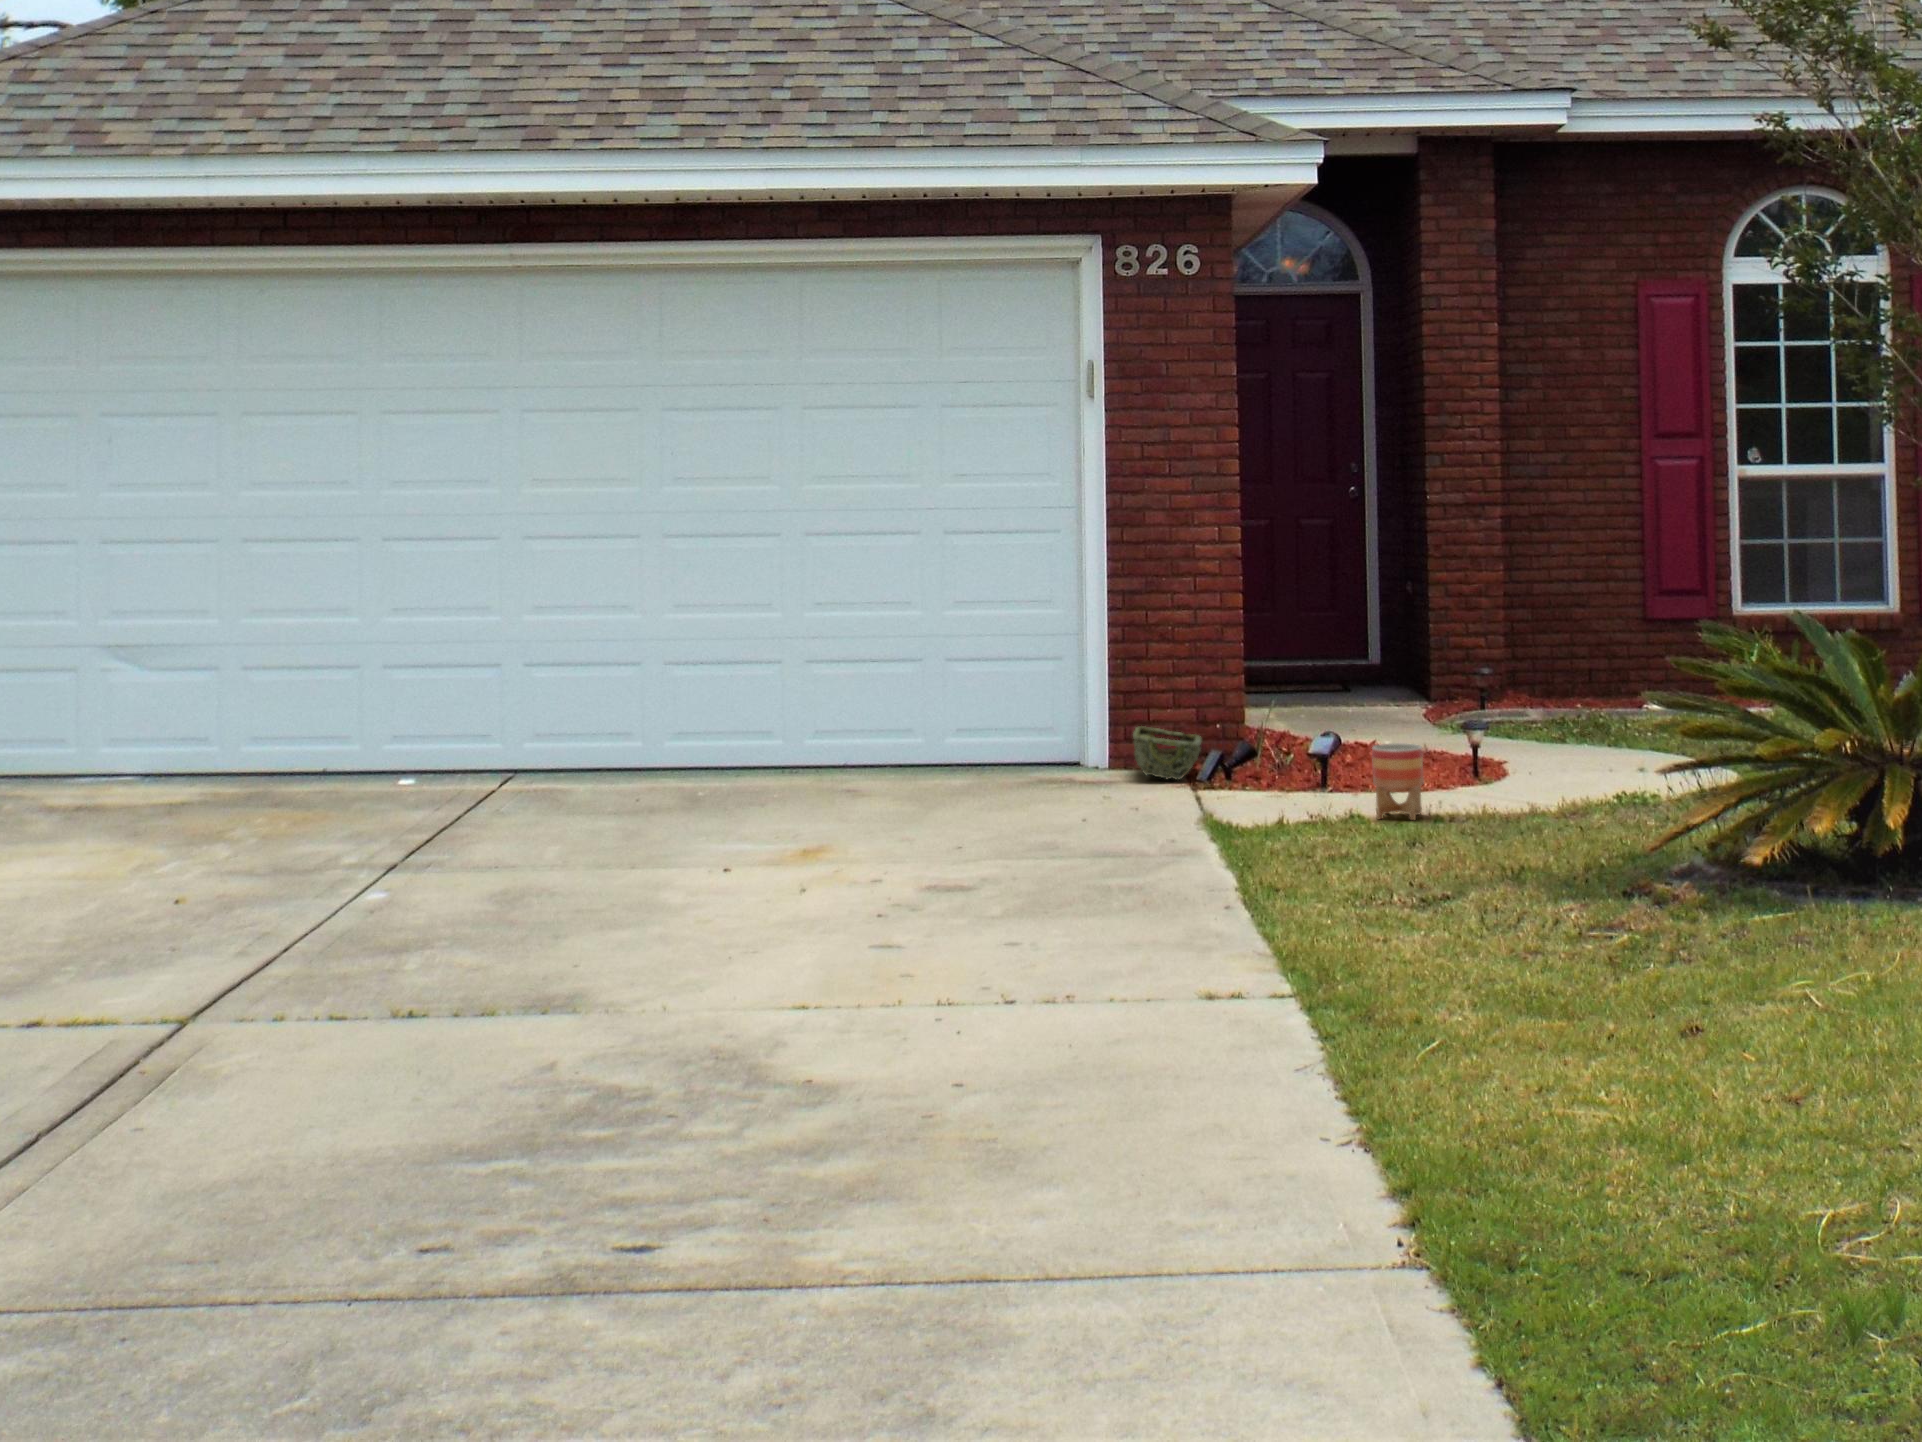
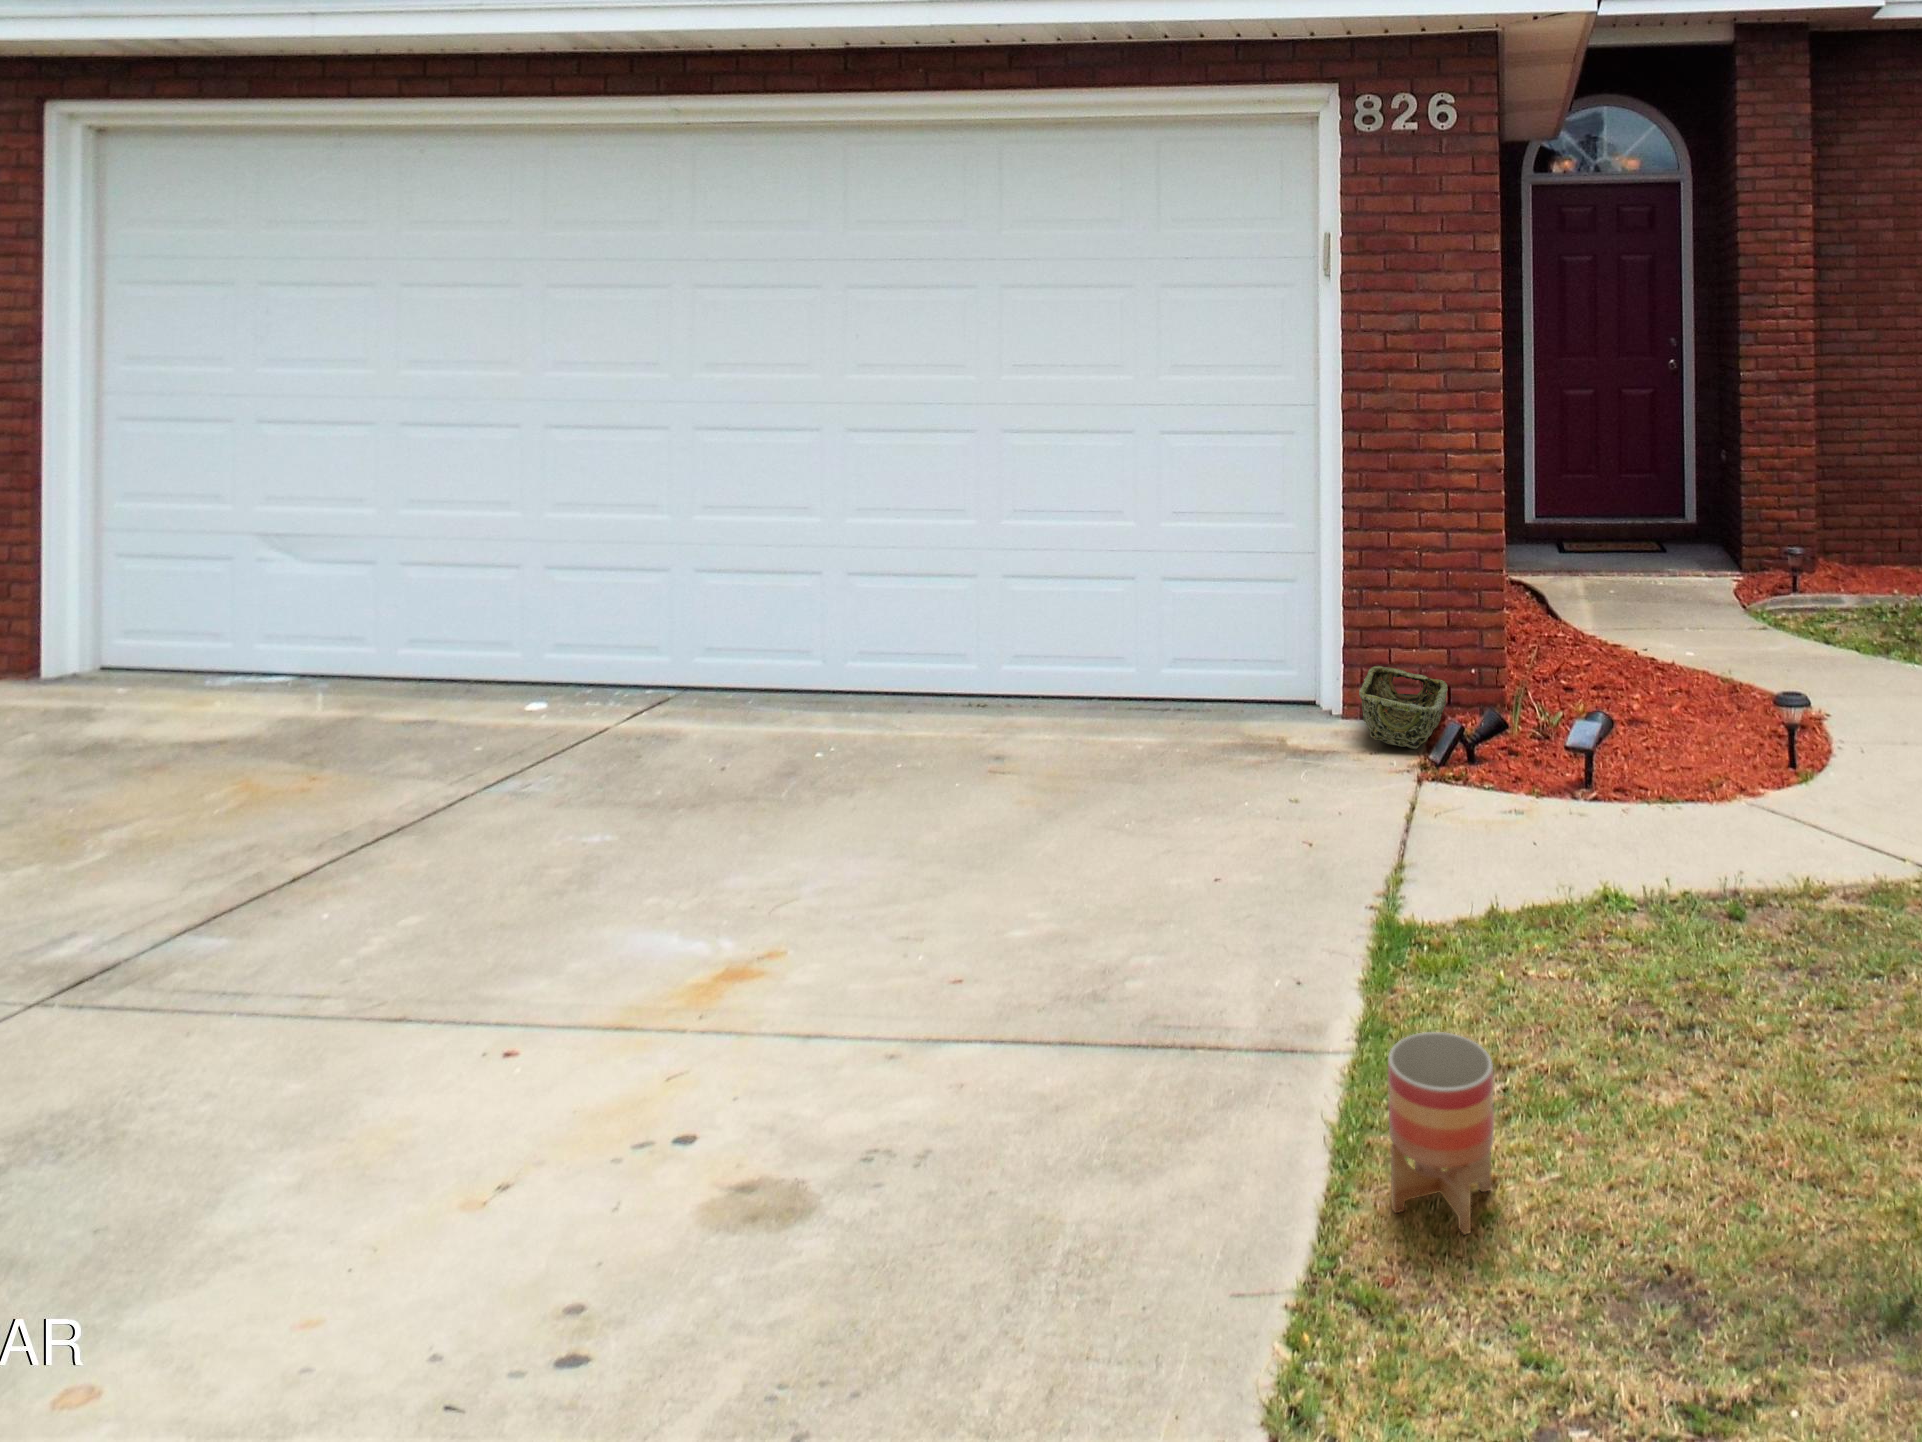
planter: present [1372,743,1423,820] -> present [1388,1032,1494,1235]

